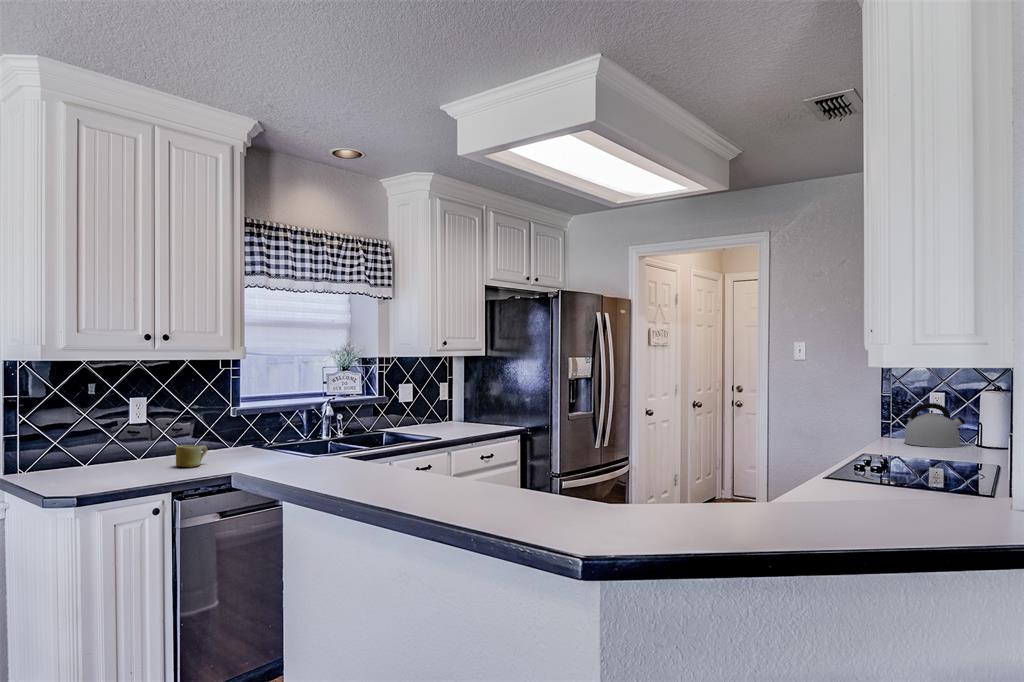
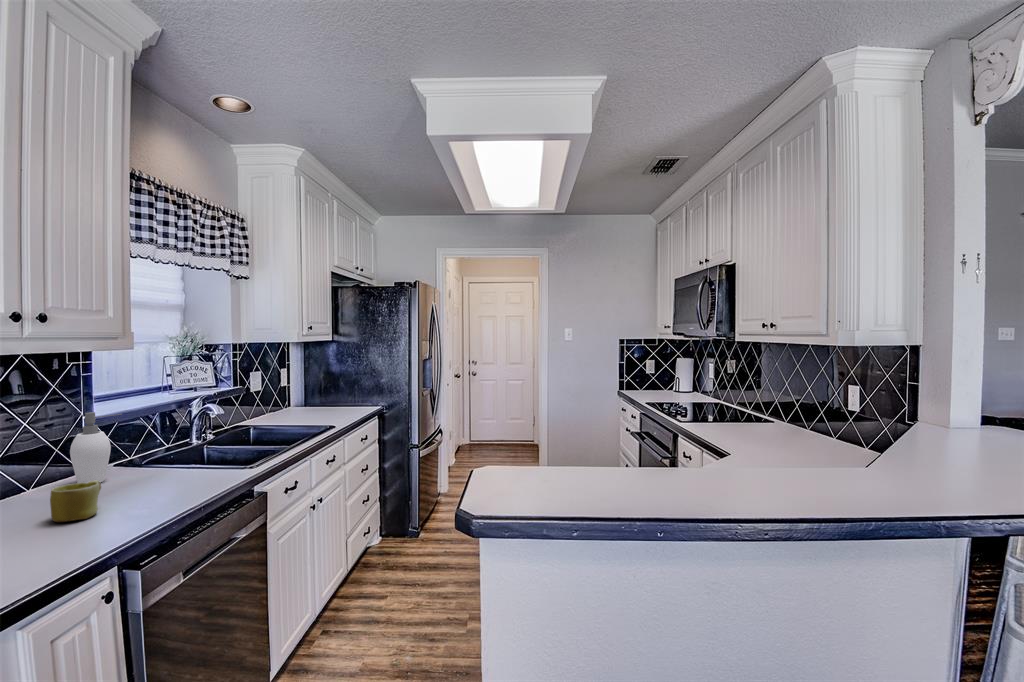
soap dispenser: none [217,403,248,453] -> present [70,412,122,483]
kettle: present [904,403,965,447] -> none [646,367,677,394]

